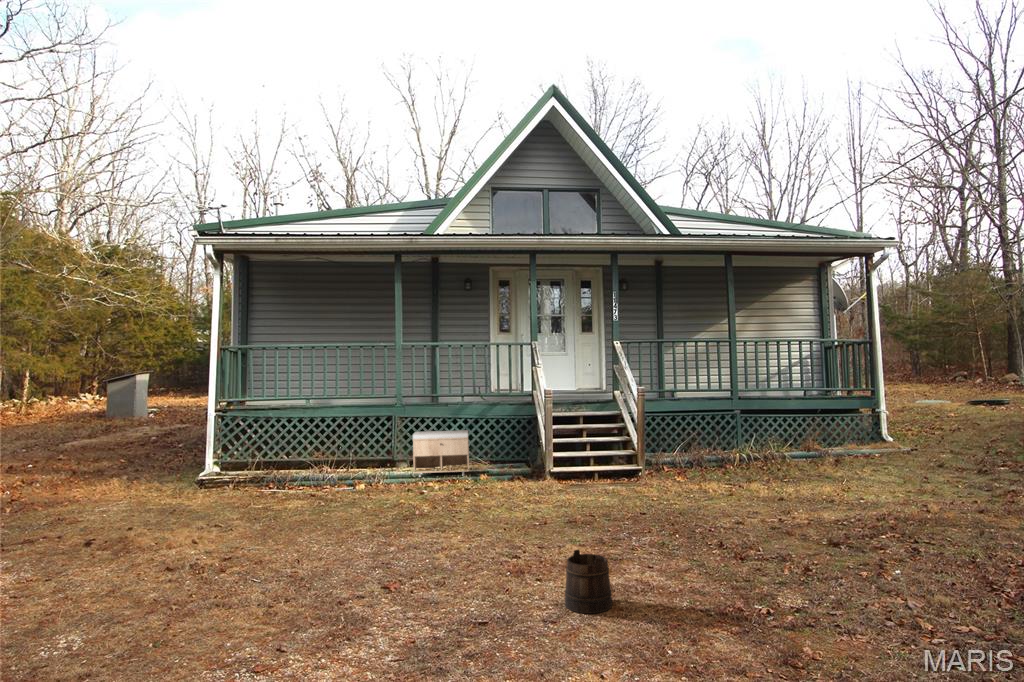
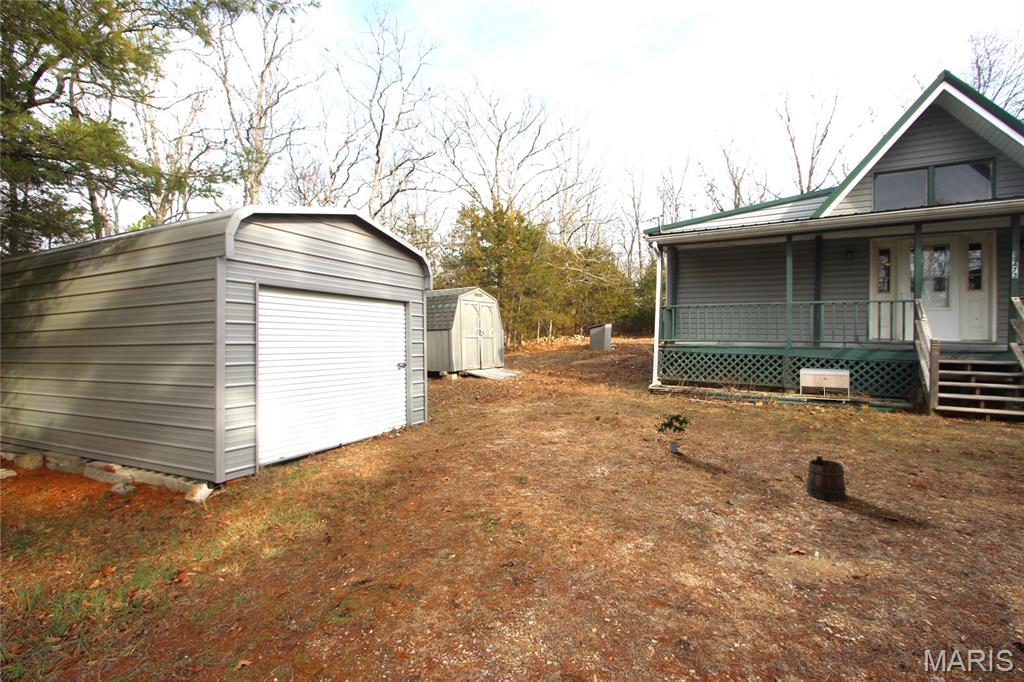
potted plant: none [175,527,239,598] -> present [658,414,691,453]
bucket: present [565,550,612,613] -> present [807,456,846,501]

